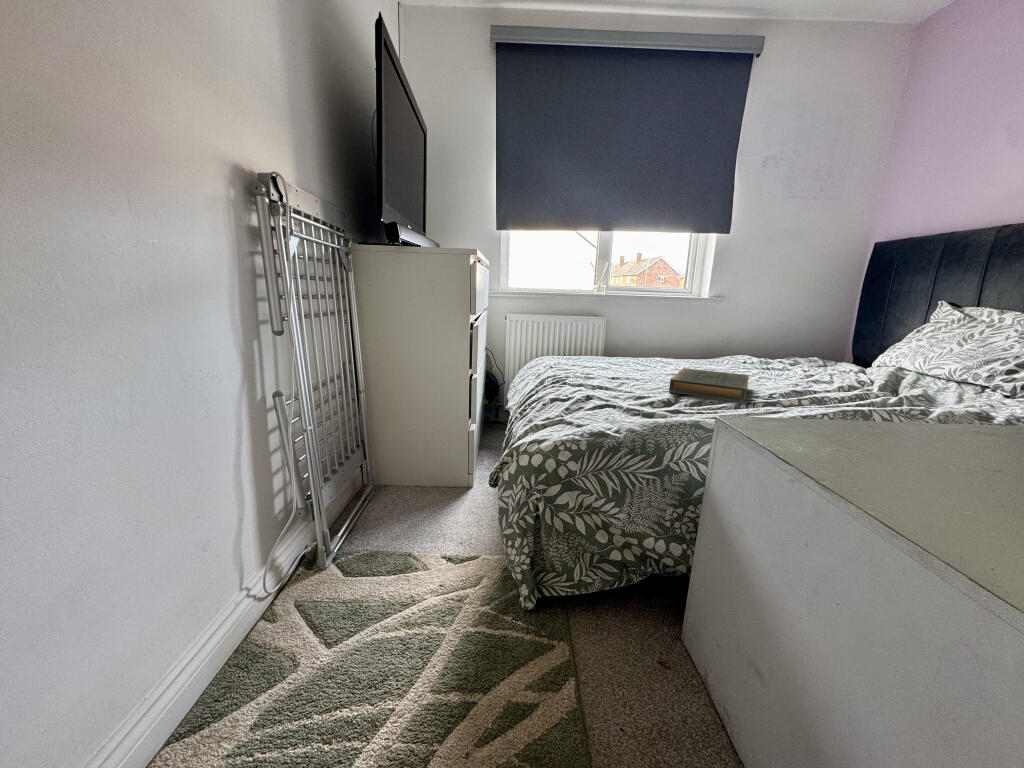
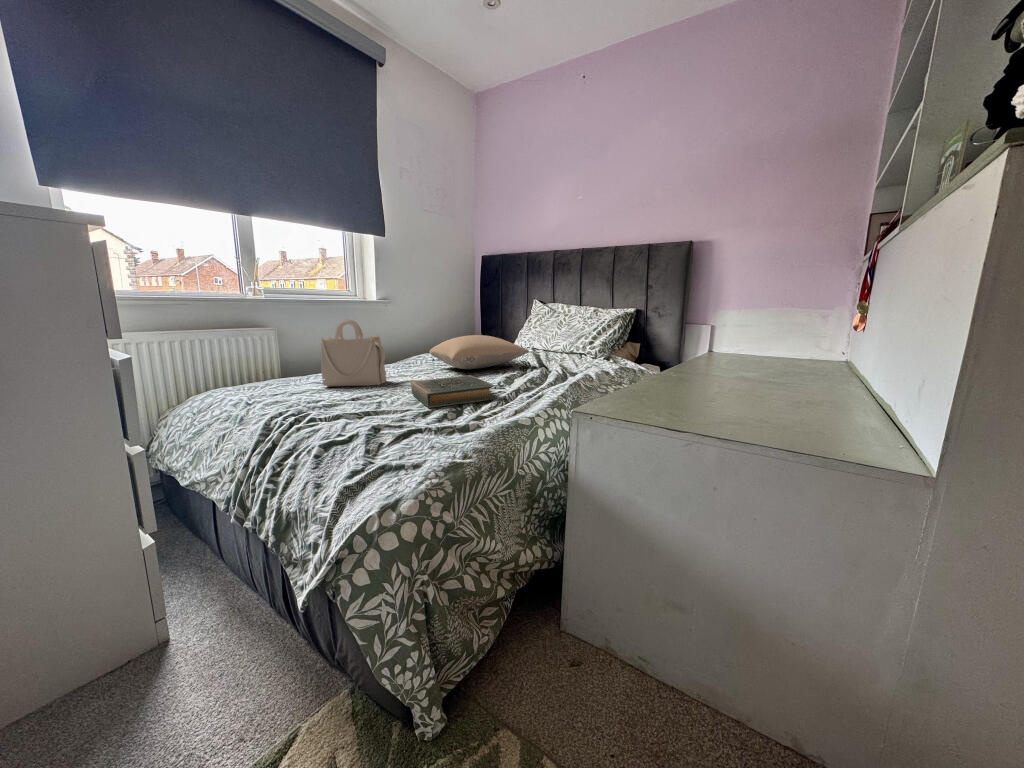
handbag: none [636,308,691,367] -> present [321,320,386,386]
pillow: none [752,337,872,374] -> present [429,335,529,369]

